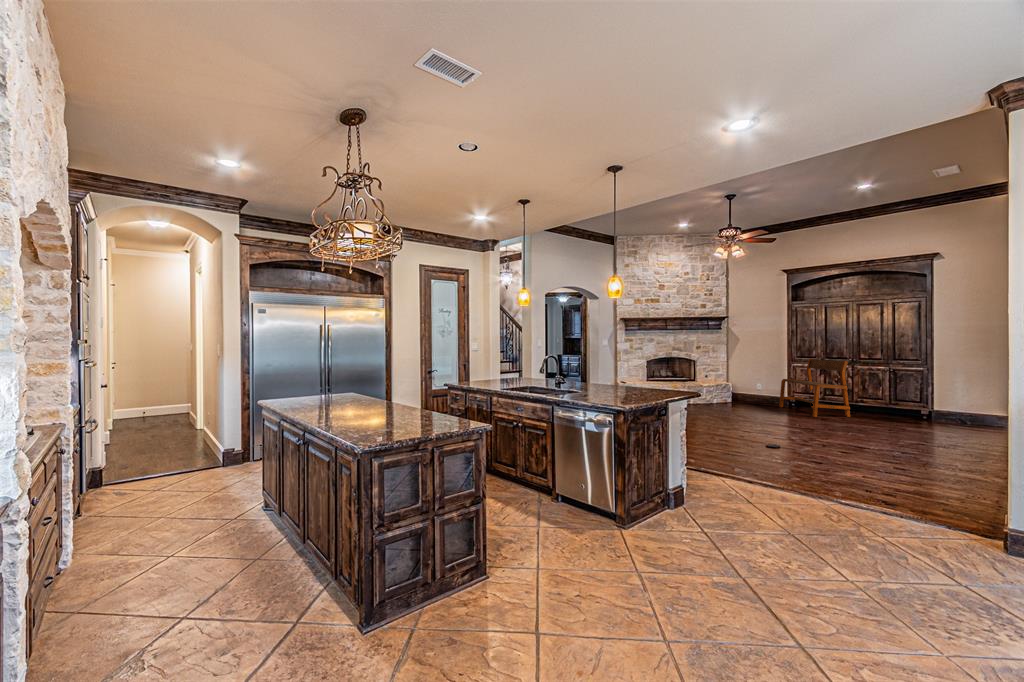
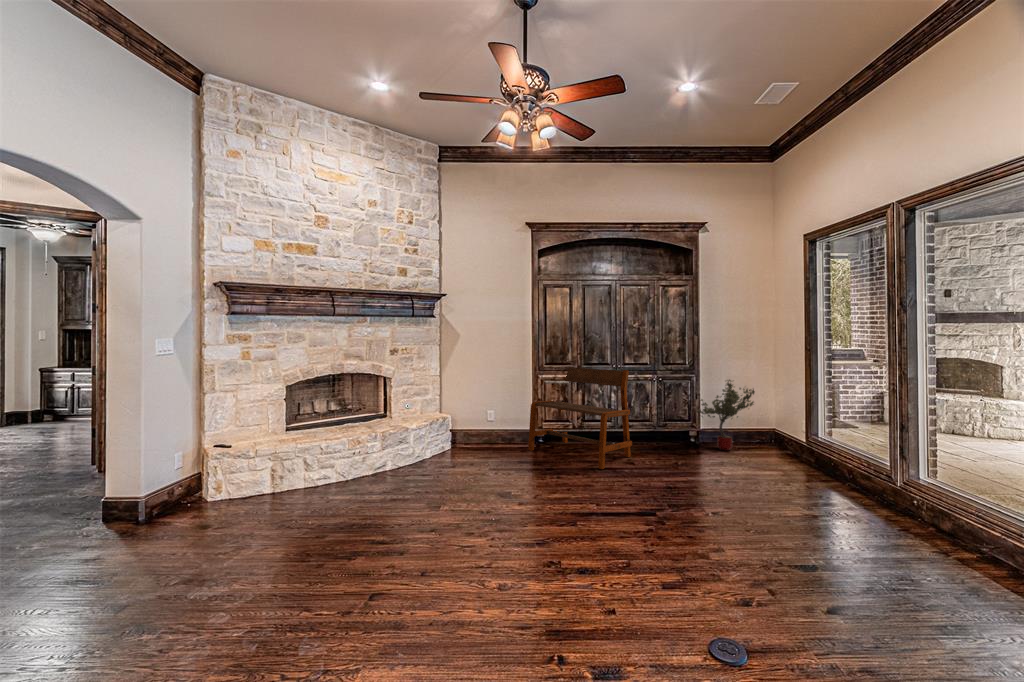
potted tree: none [922,372,989,427] -> present [696,380,755,451]

